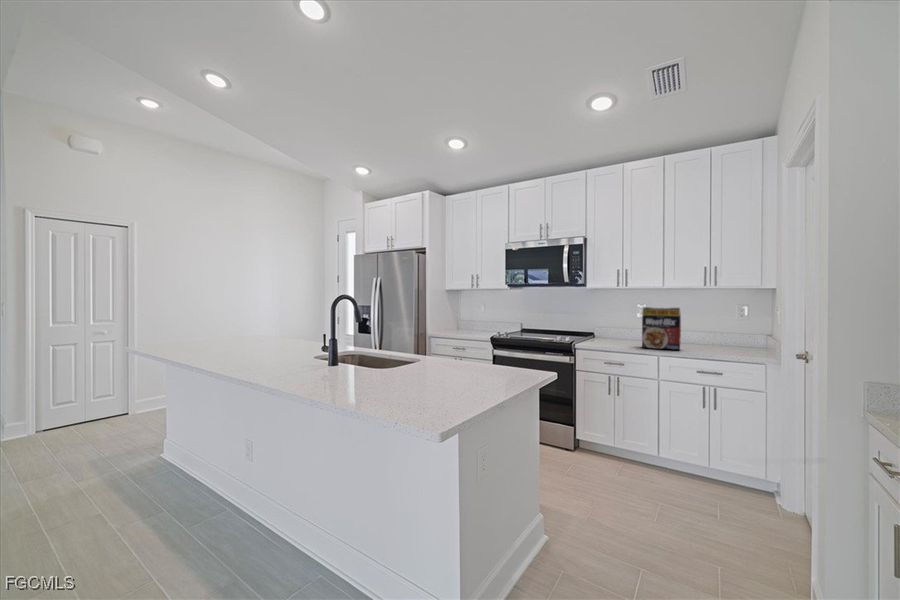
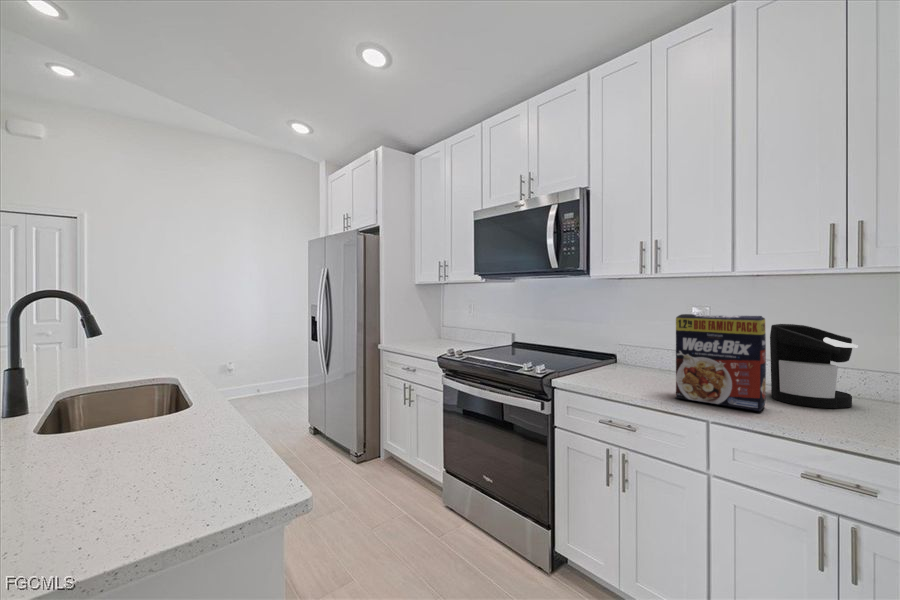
coffee maker: none [679,311,713,348] -> present [770,324,858,408]

